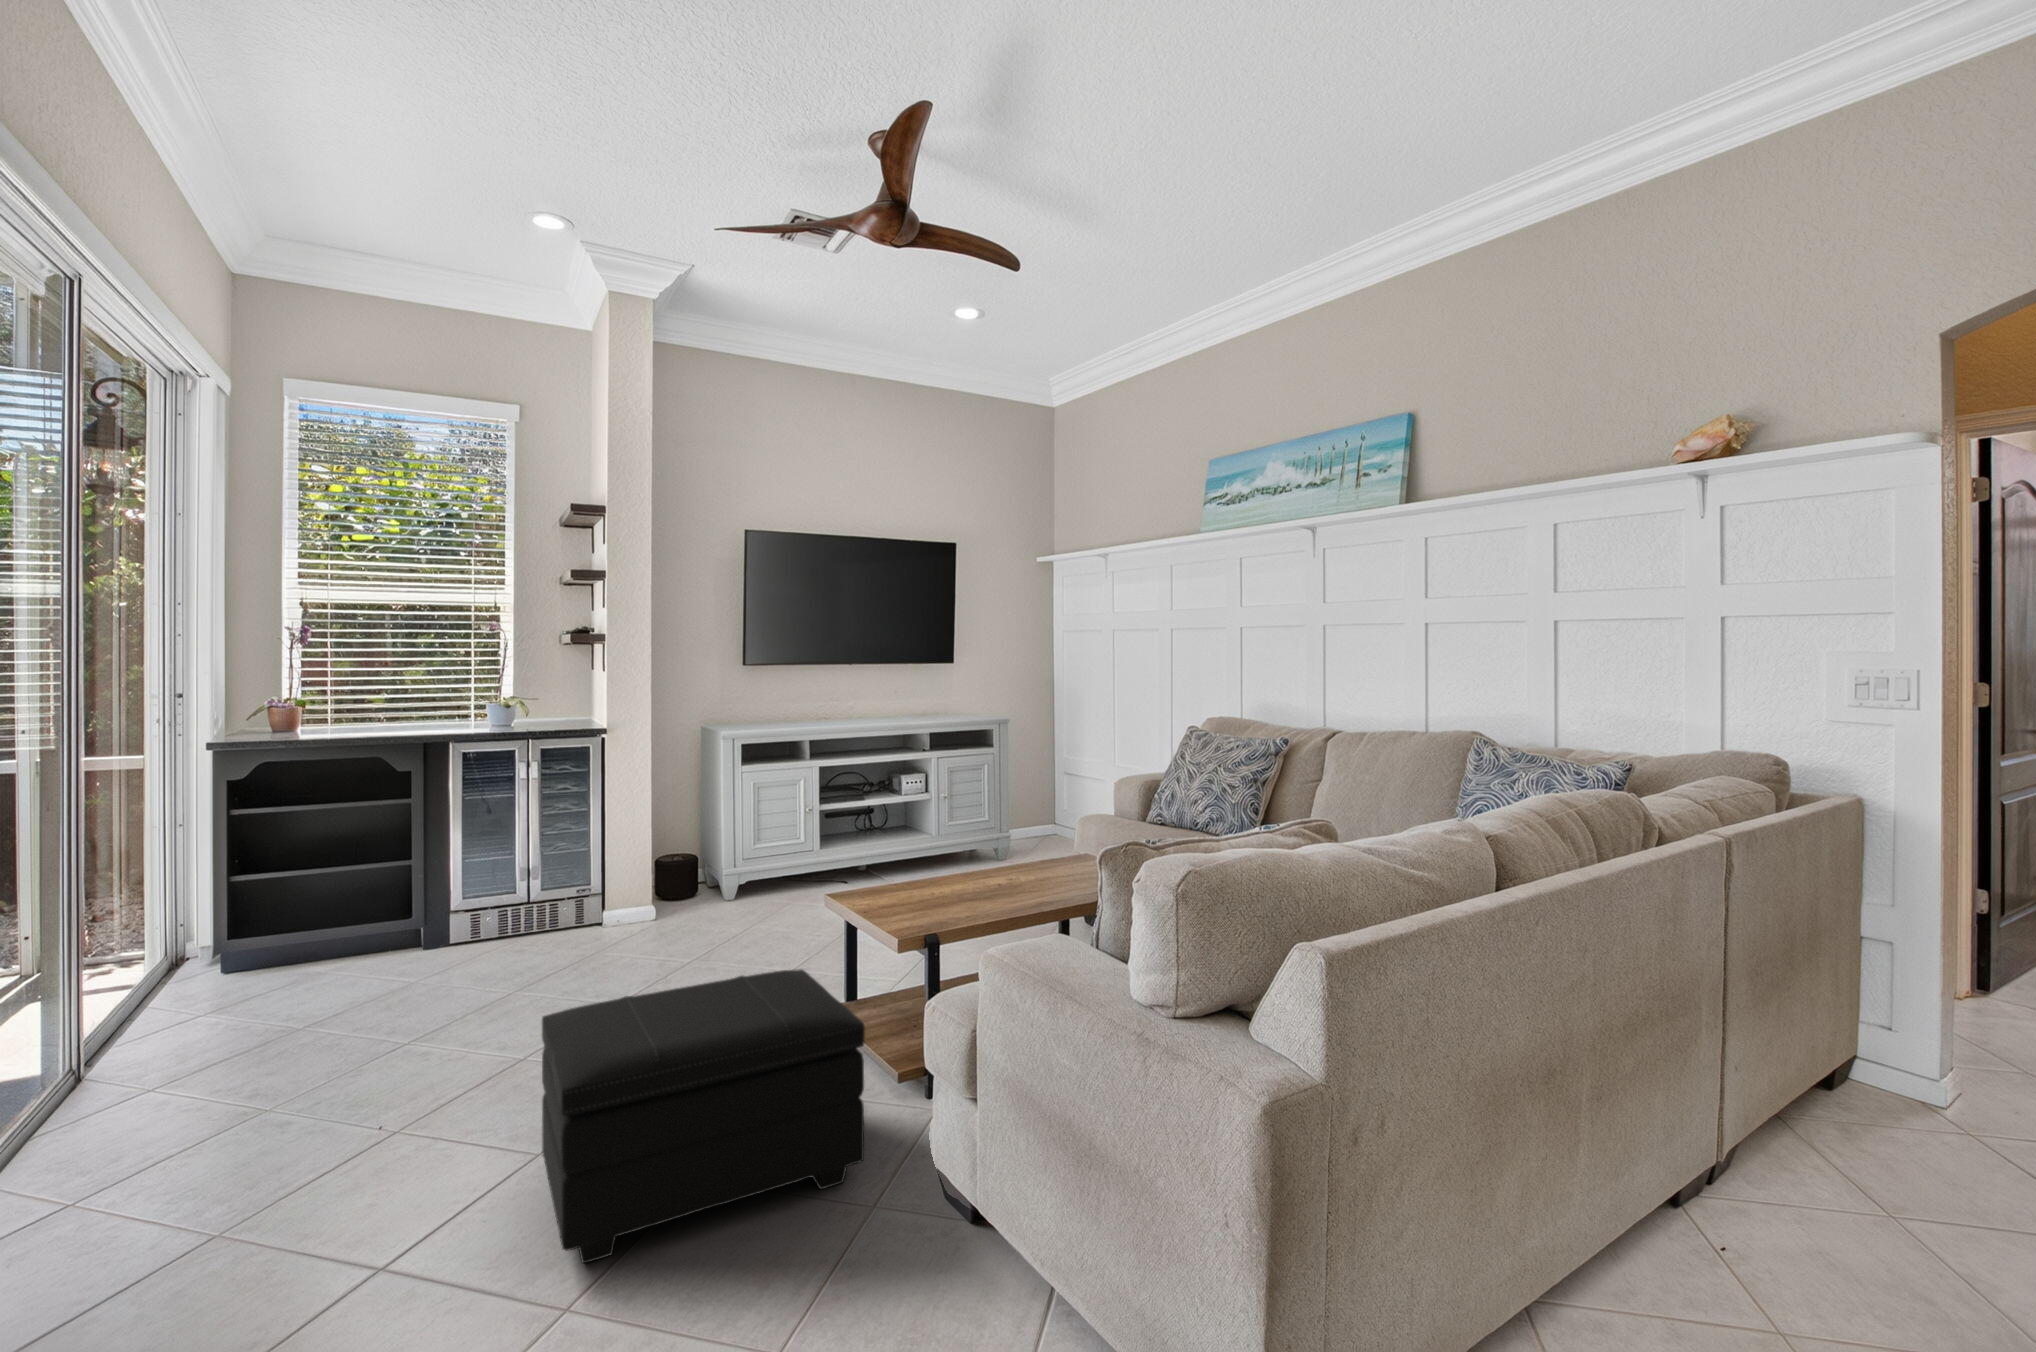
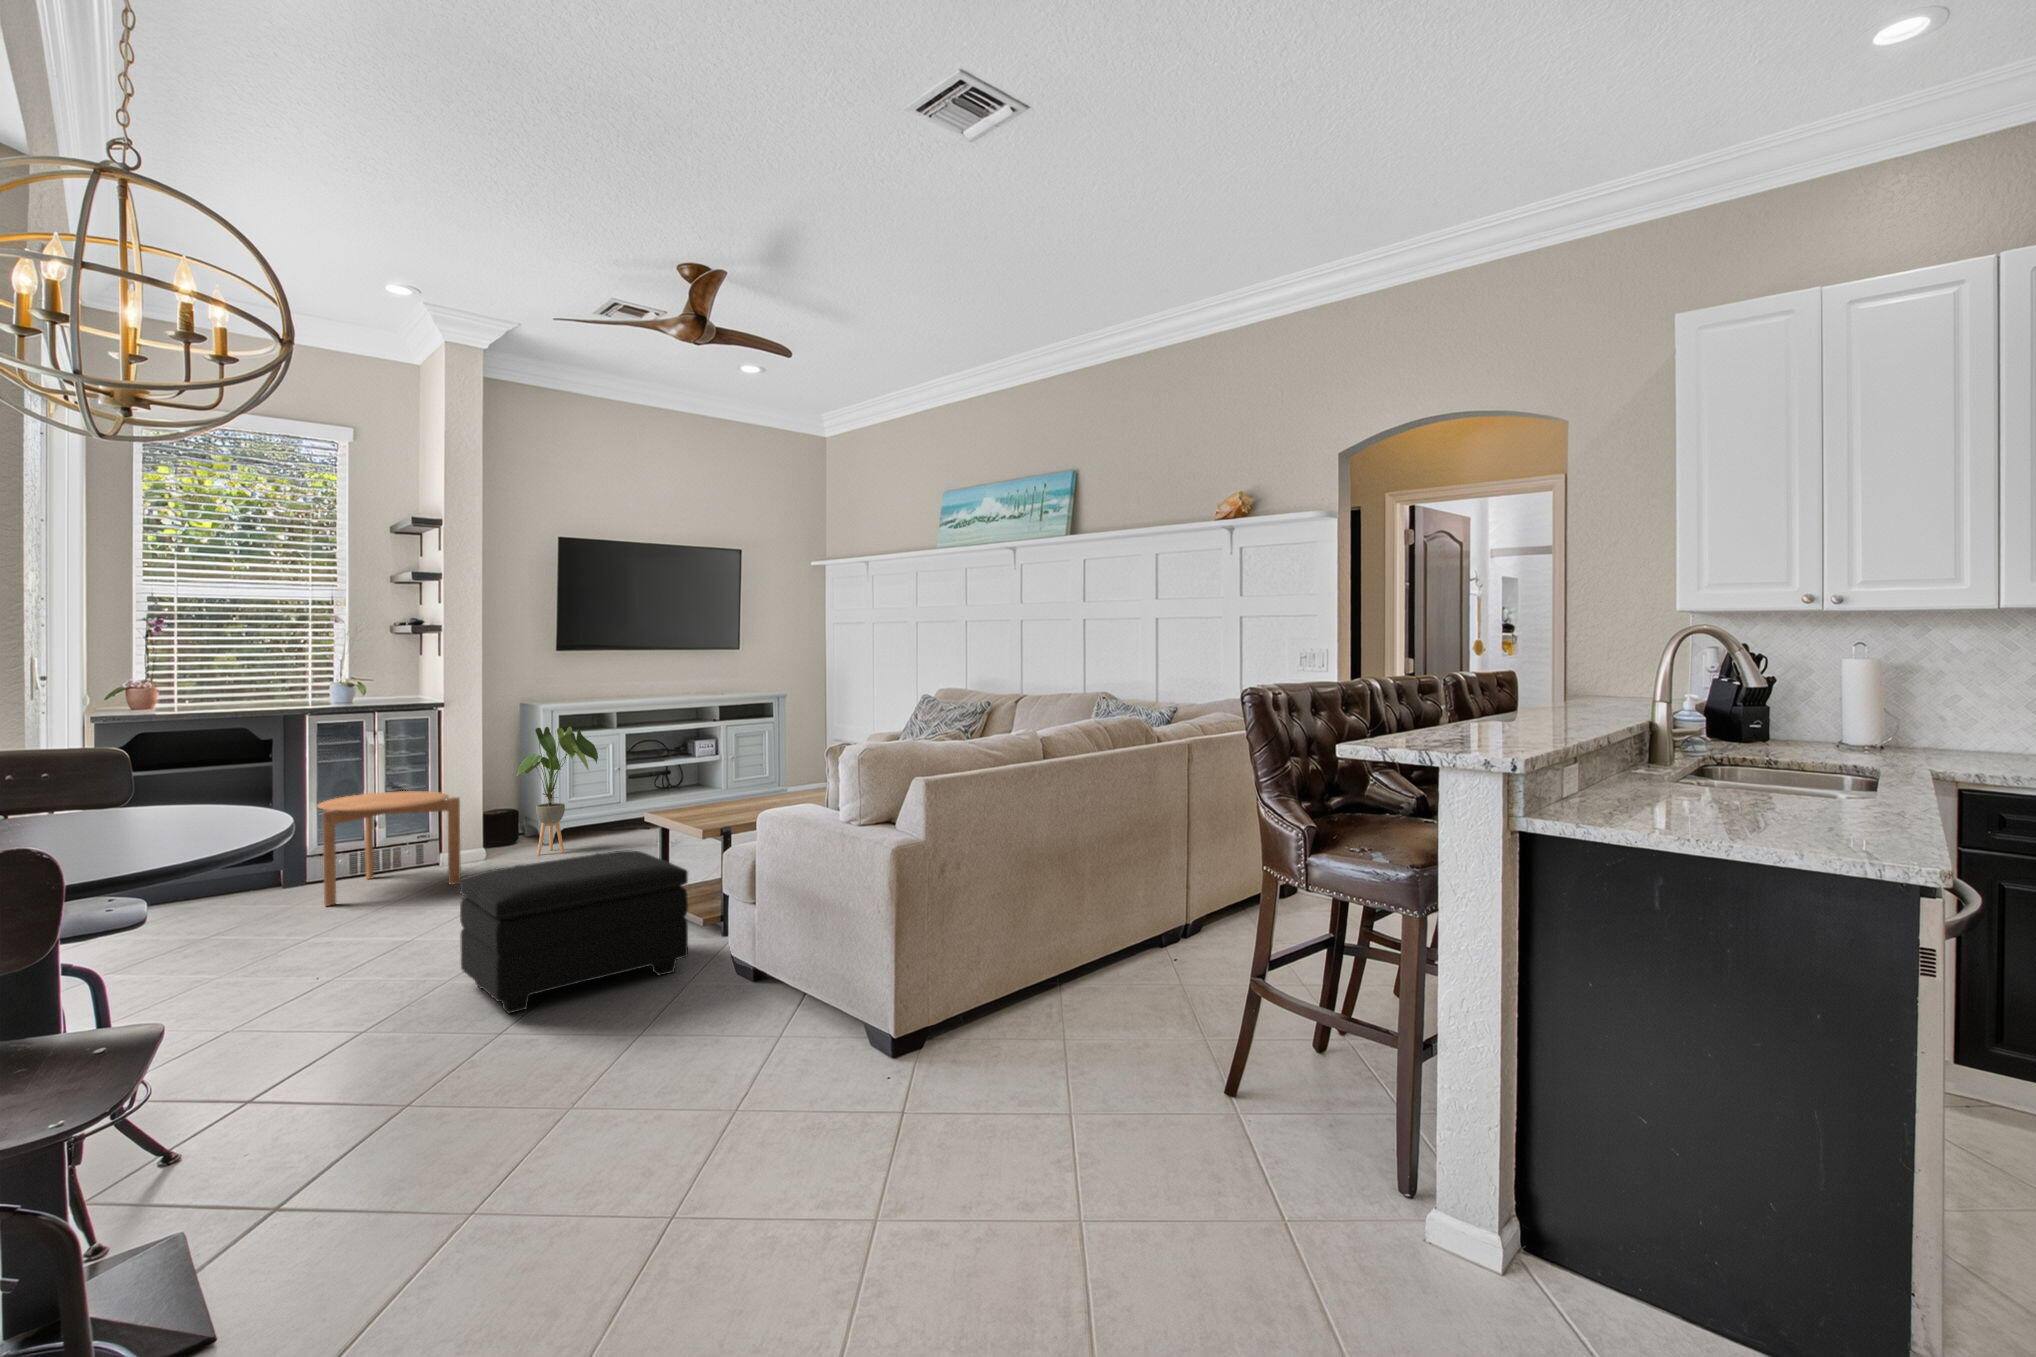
house plant: none [686,758,781,916] -> present [517,727,598,855]
side table: none [450,838,613,986] -> present [317,791,461,906]

